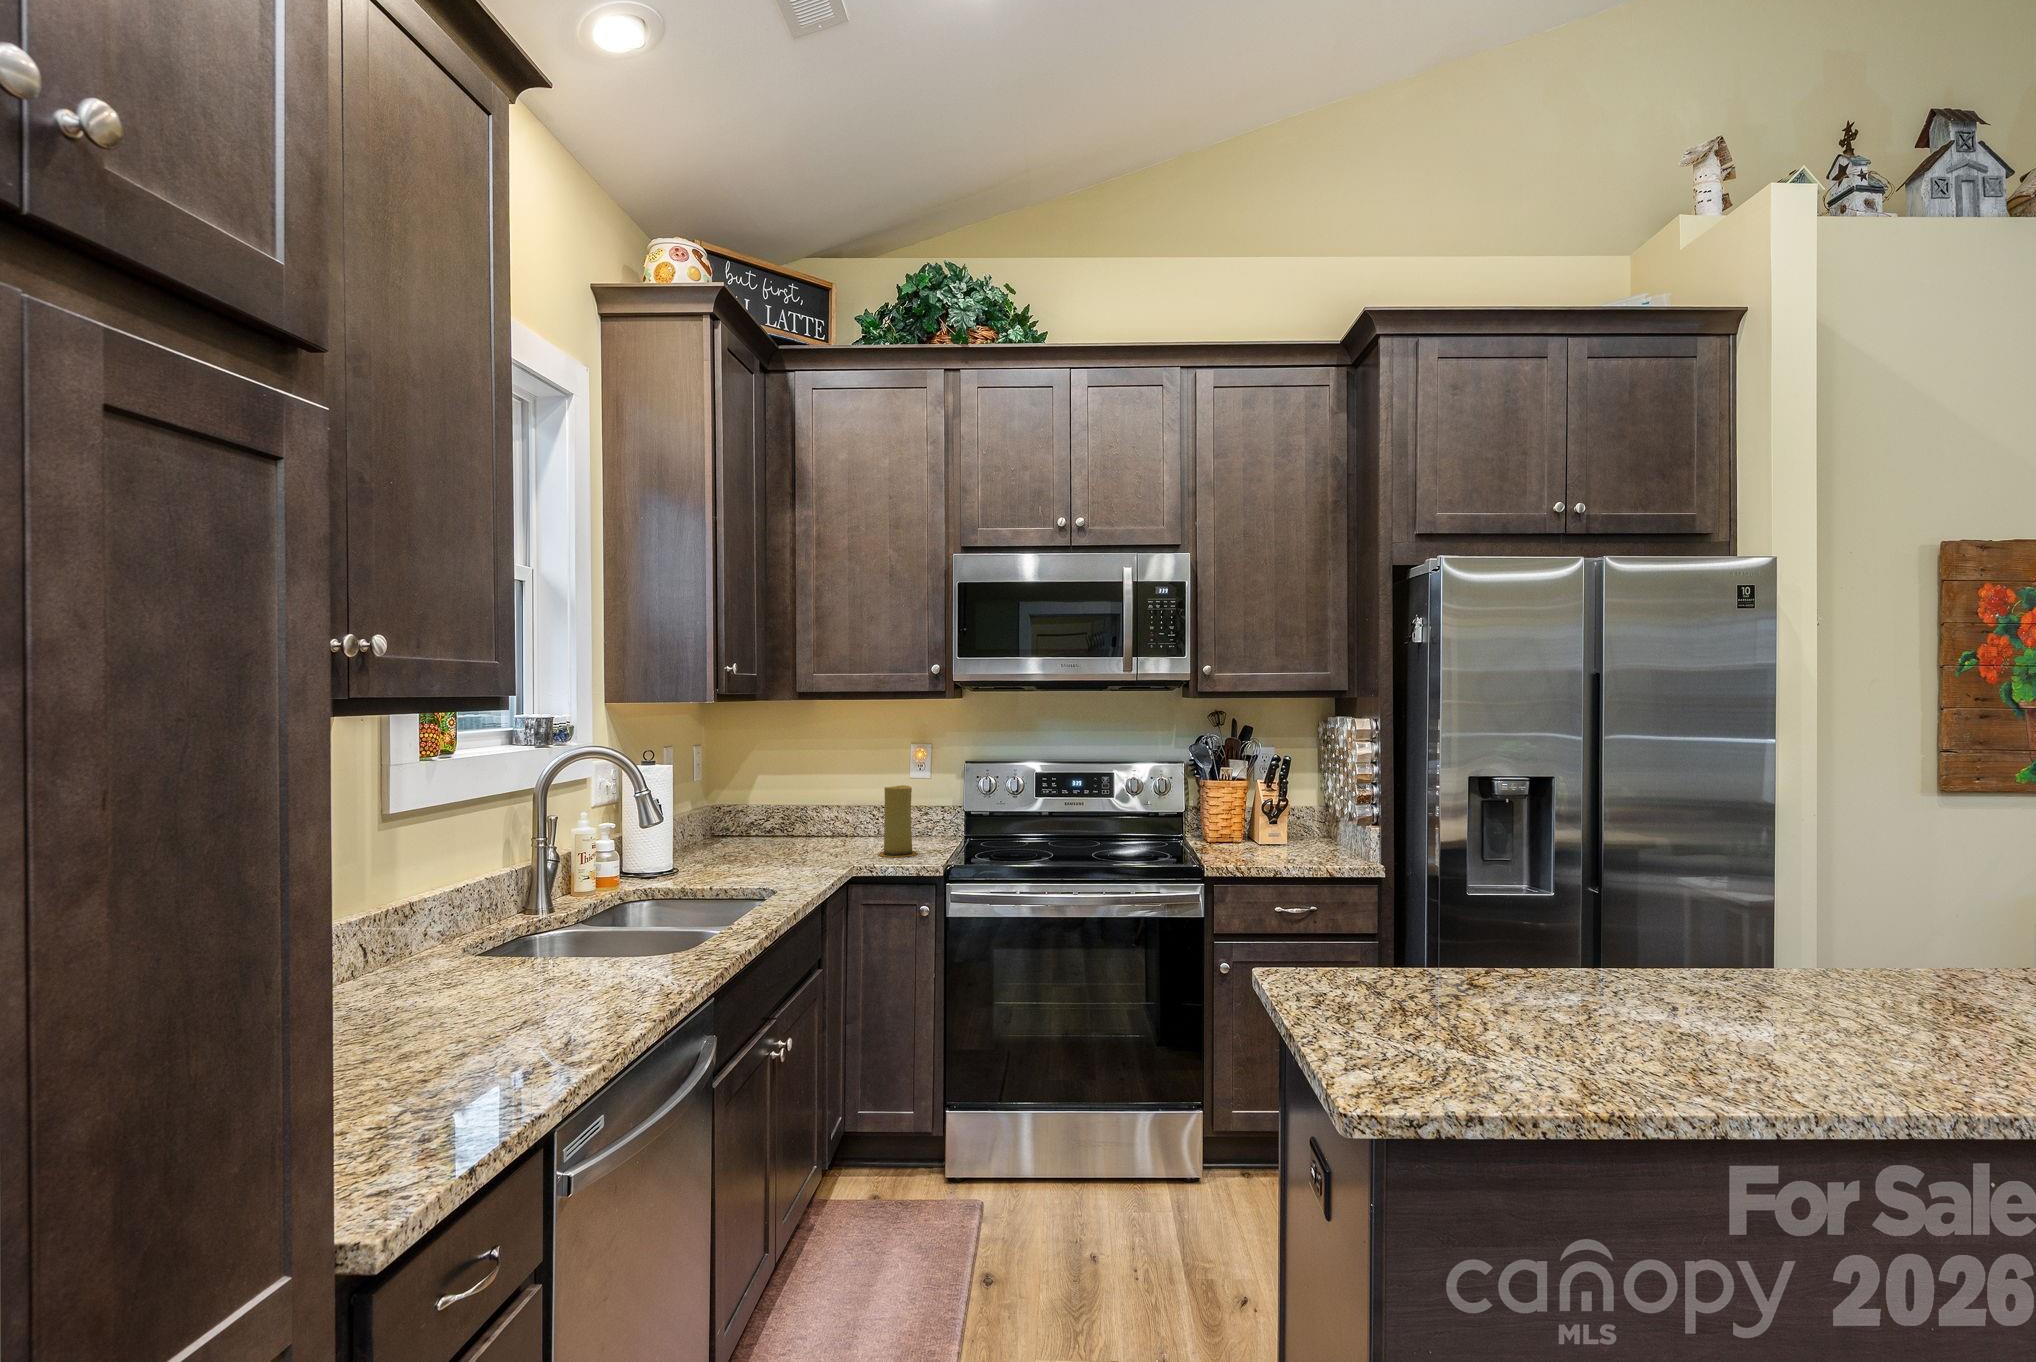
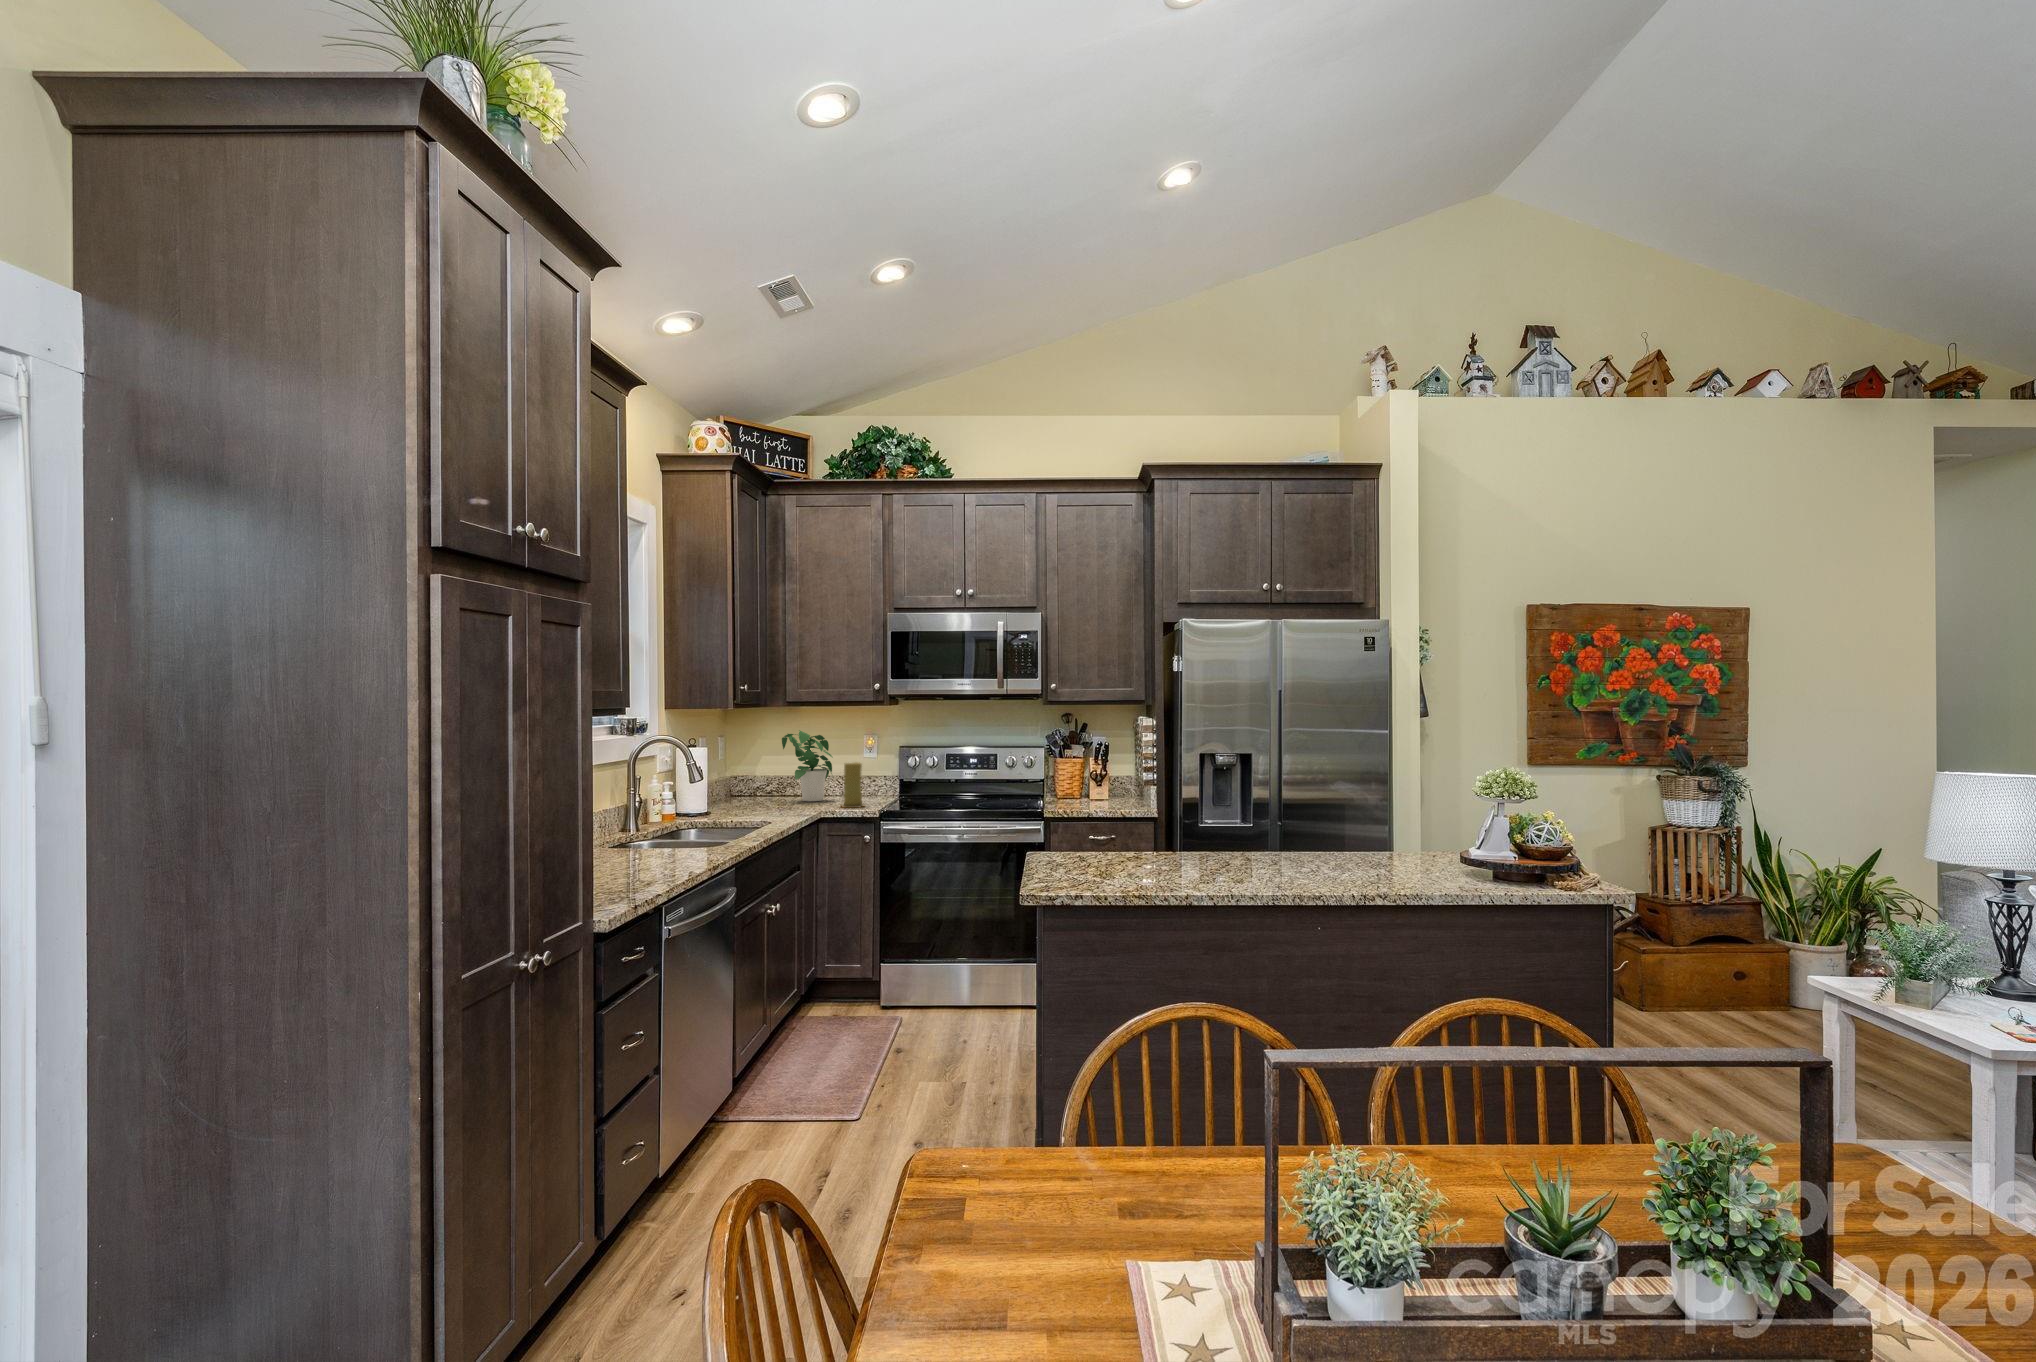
potted plant: none [786,734,866,842] -> present [782,730,833,801]

